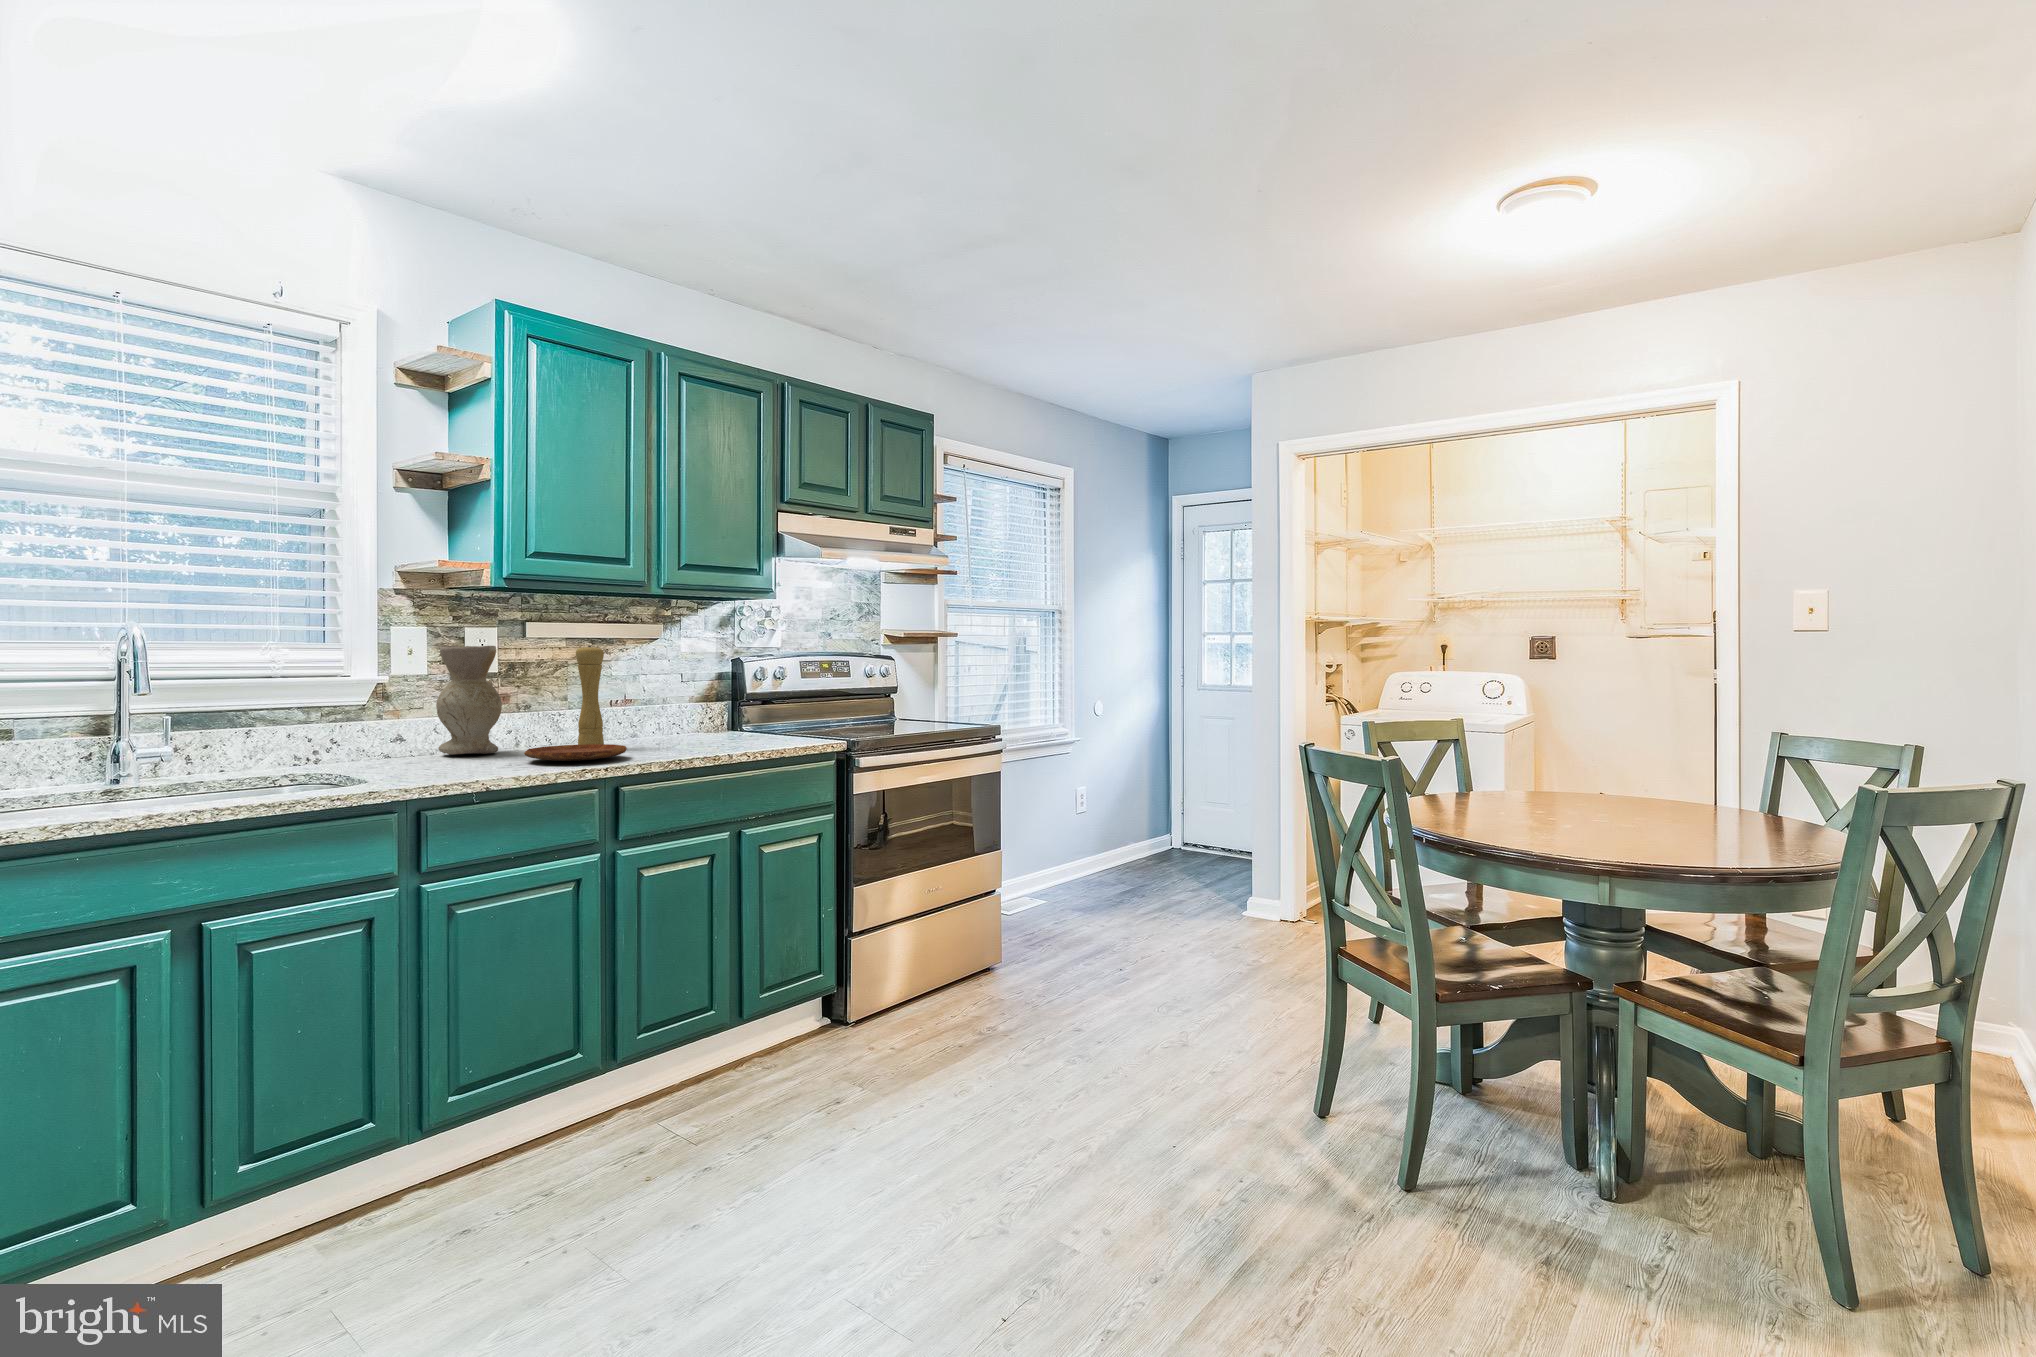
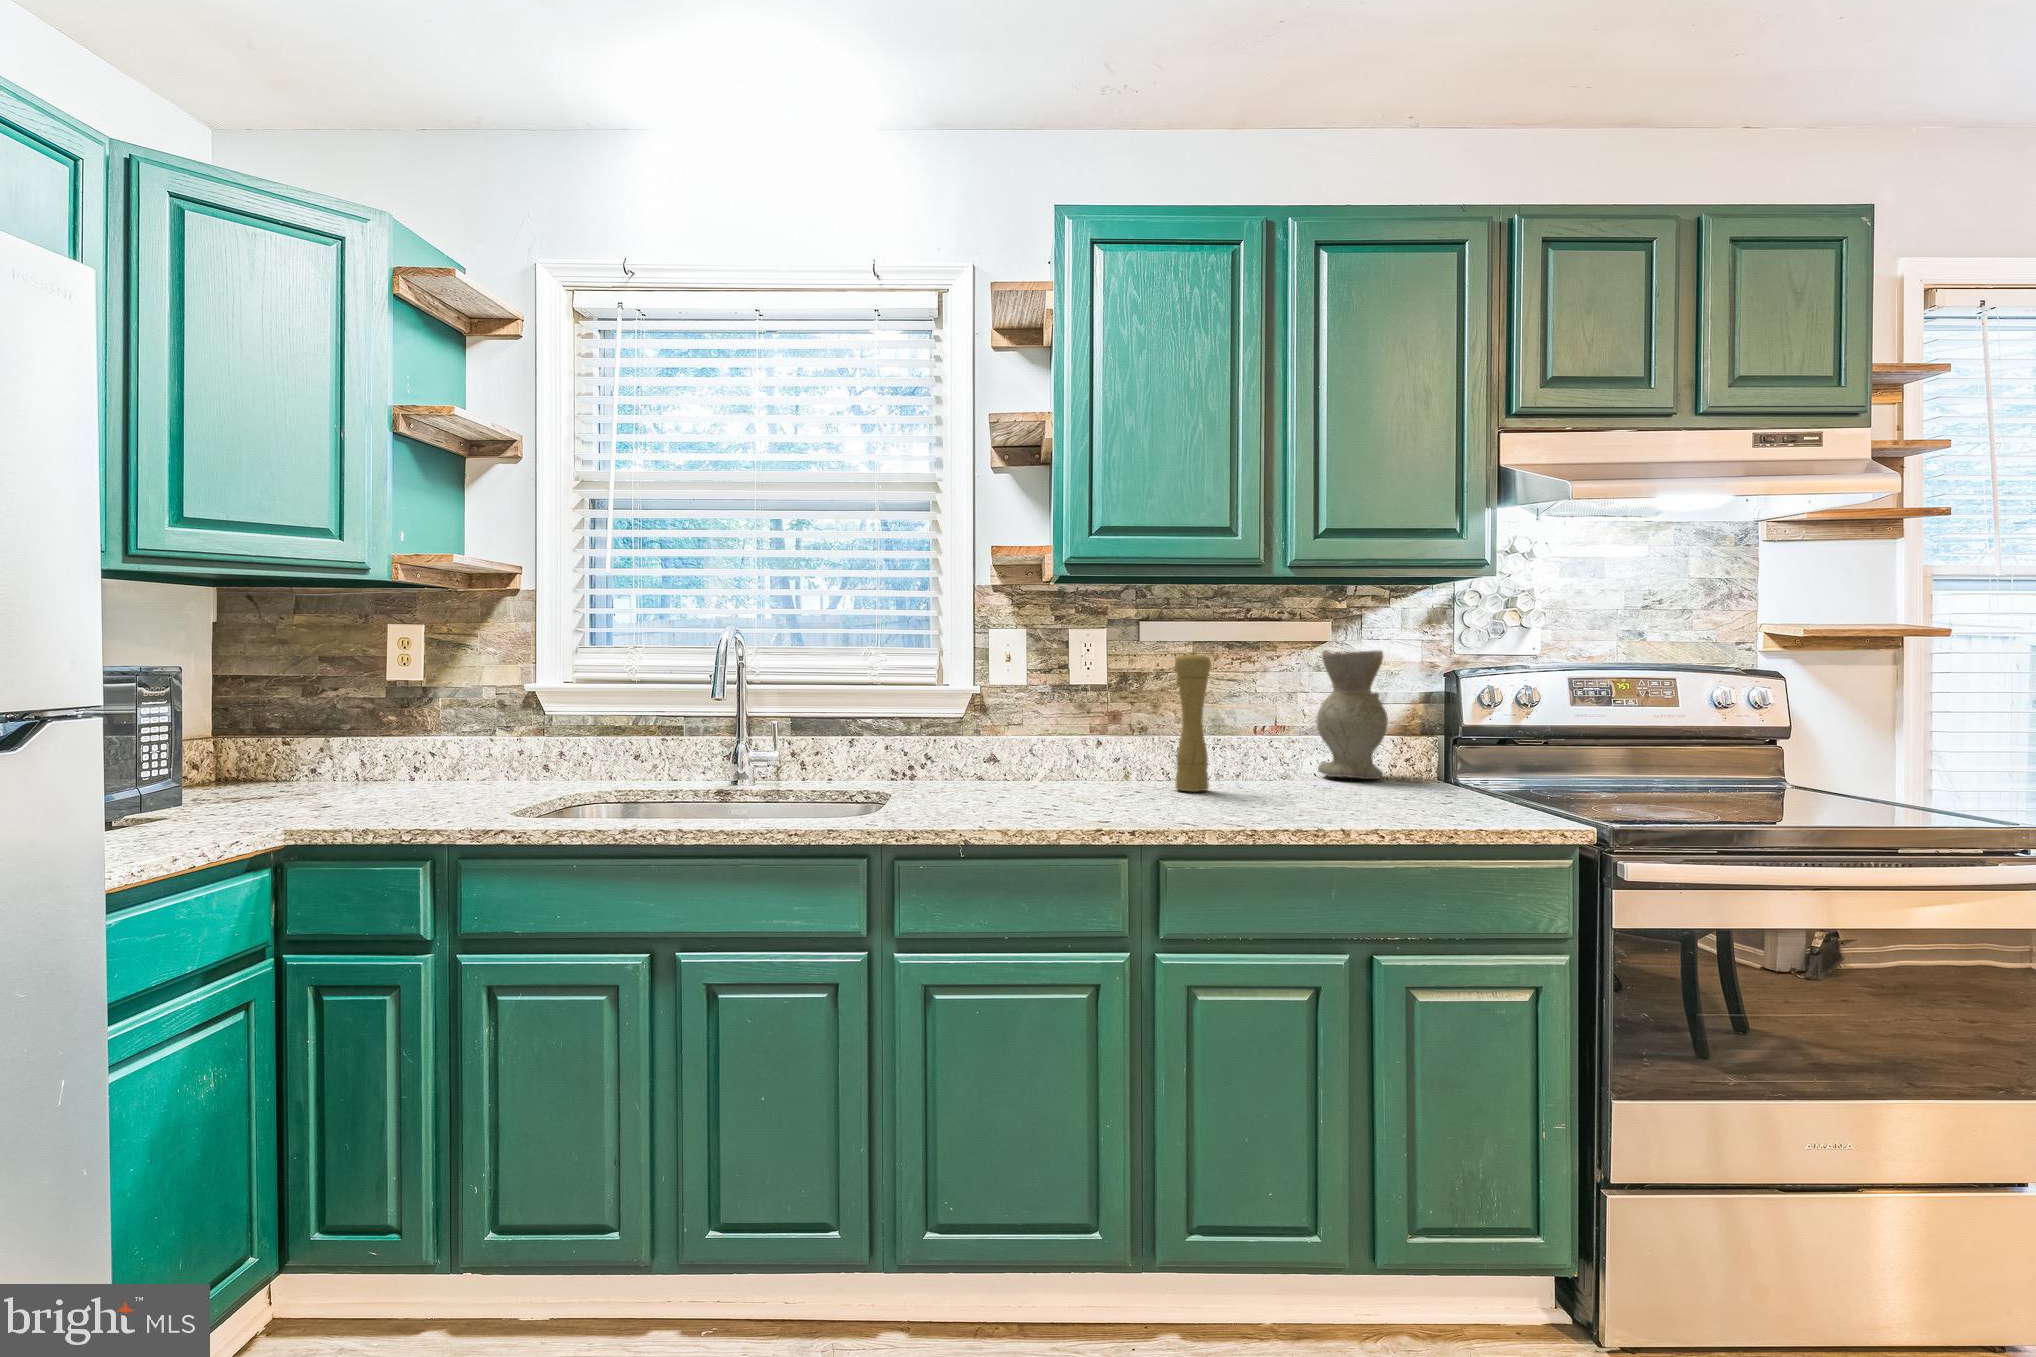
vase: present [436,646,502,755] -> present [1316,650,1388,779]
tray: present [524,744,627,761] -> none [1066,785,1196,811]

